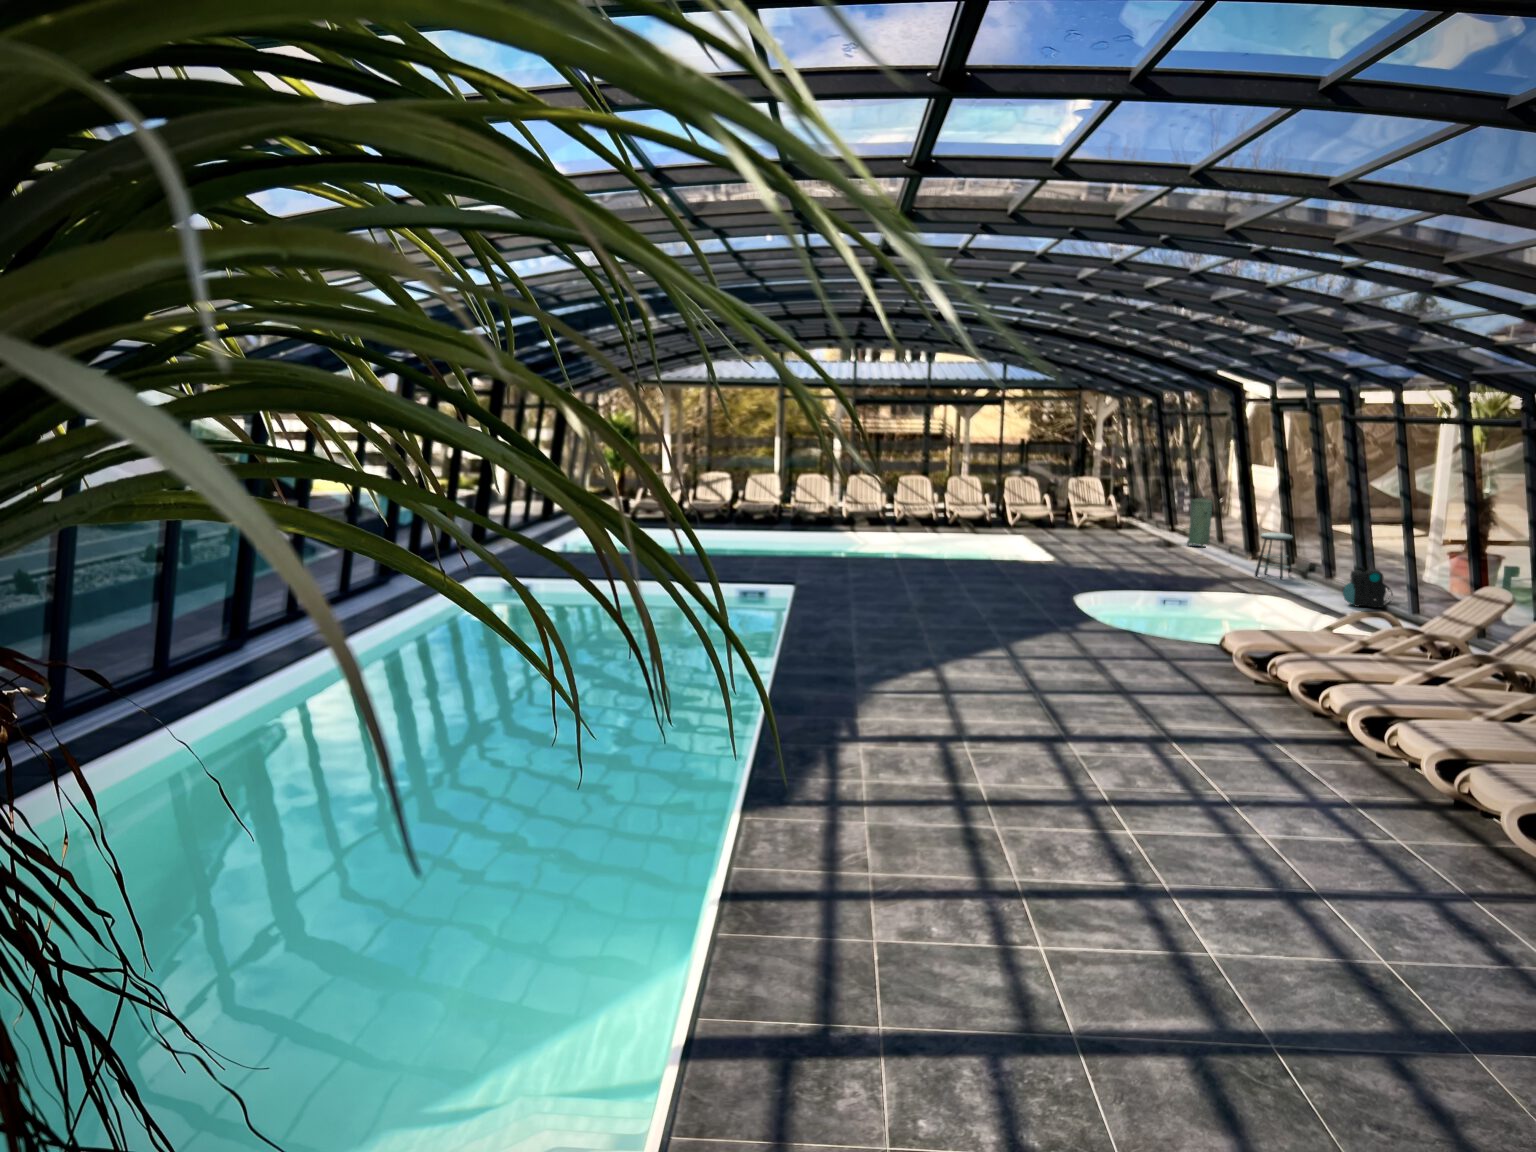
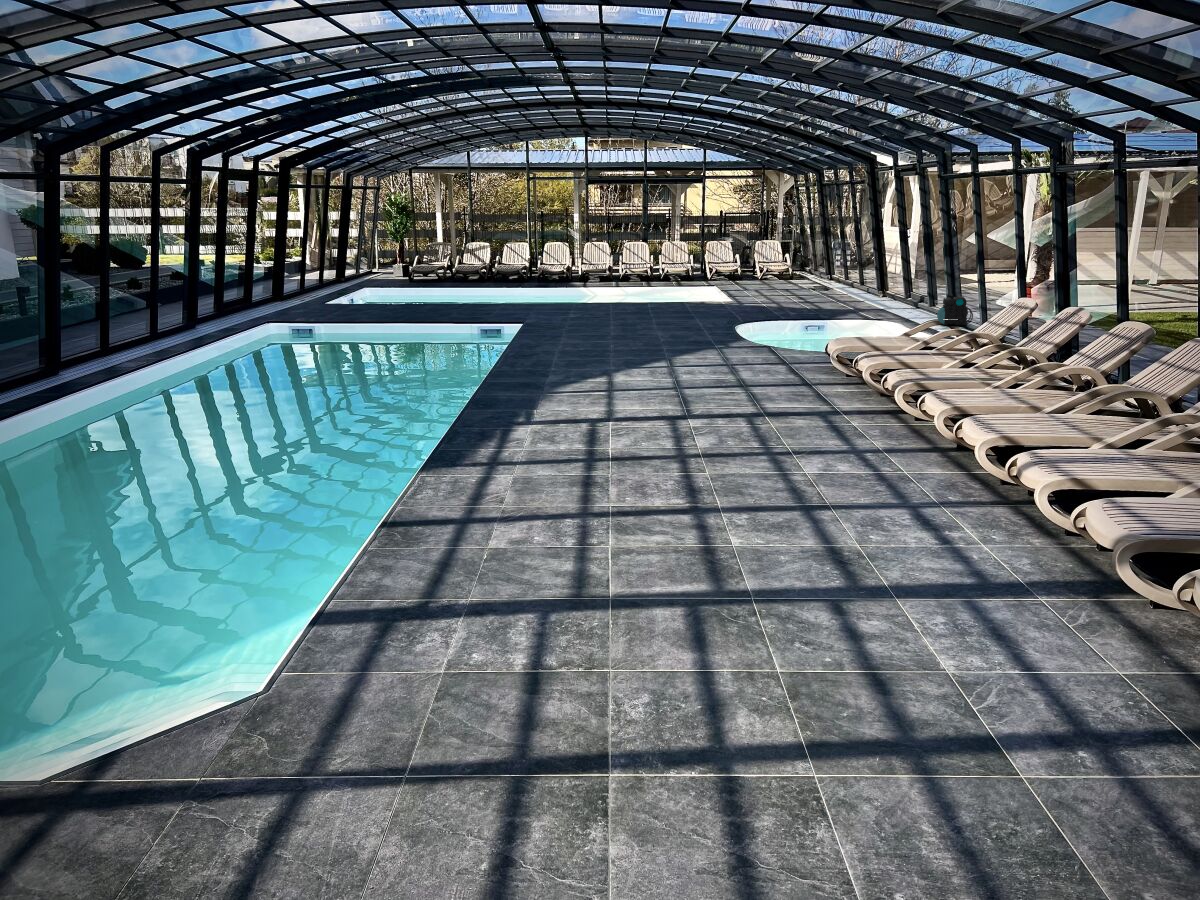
trash can: present [1187,497,1212,547] -> none [838,250,857,290]
stool: present [1255,533,1293,579] -> none [879,273,908,309]

